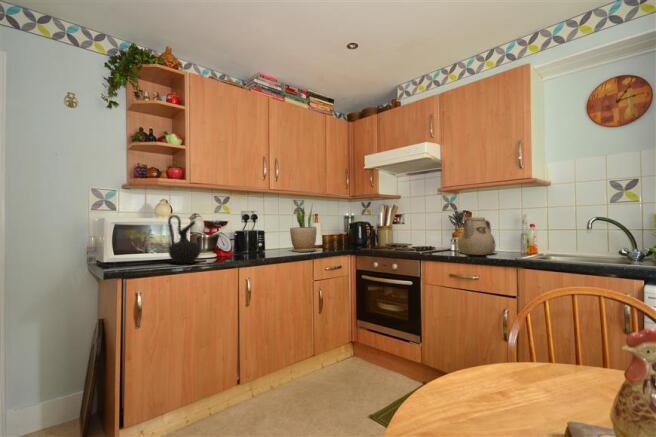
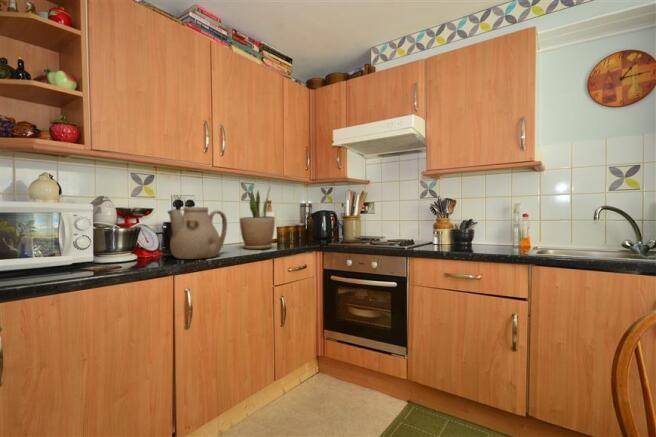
ceramic jug: present [168,215,200,264] -> none [53,197,110,275]
teapot: present [458,217,496,255] -> present [168,207,227,259]

